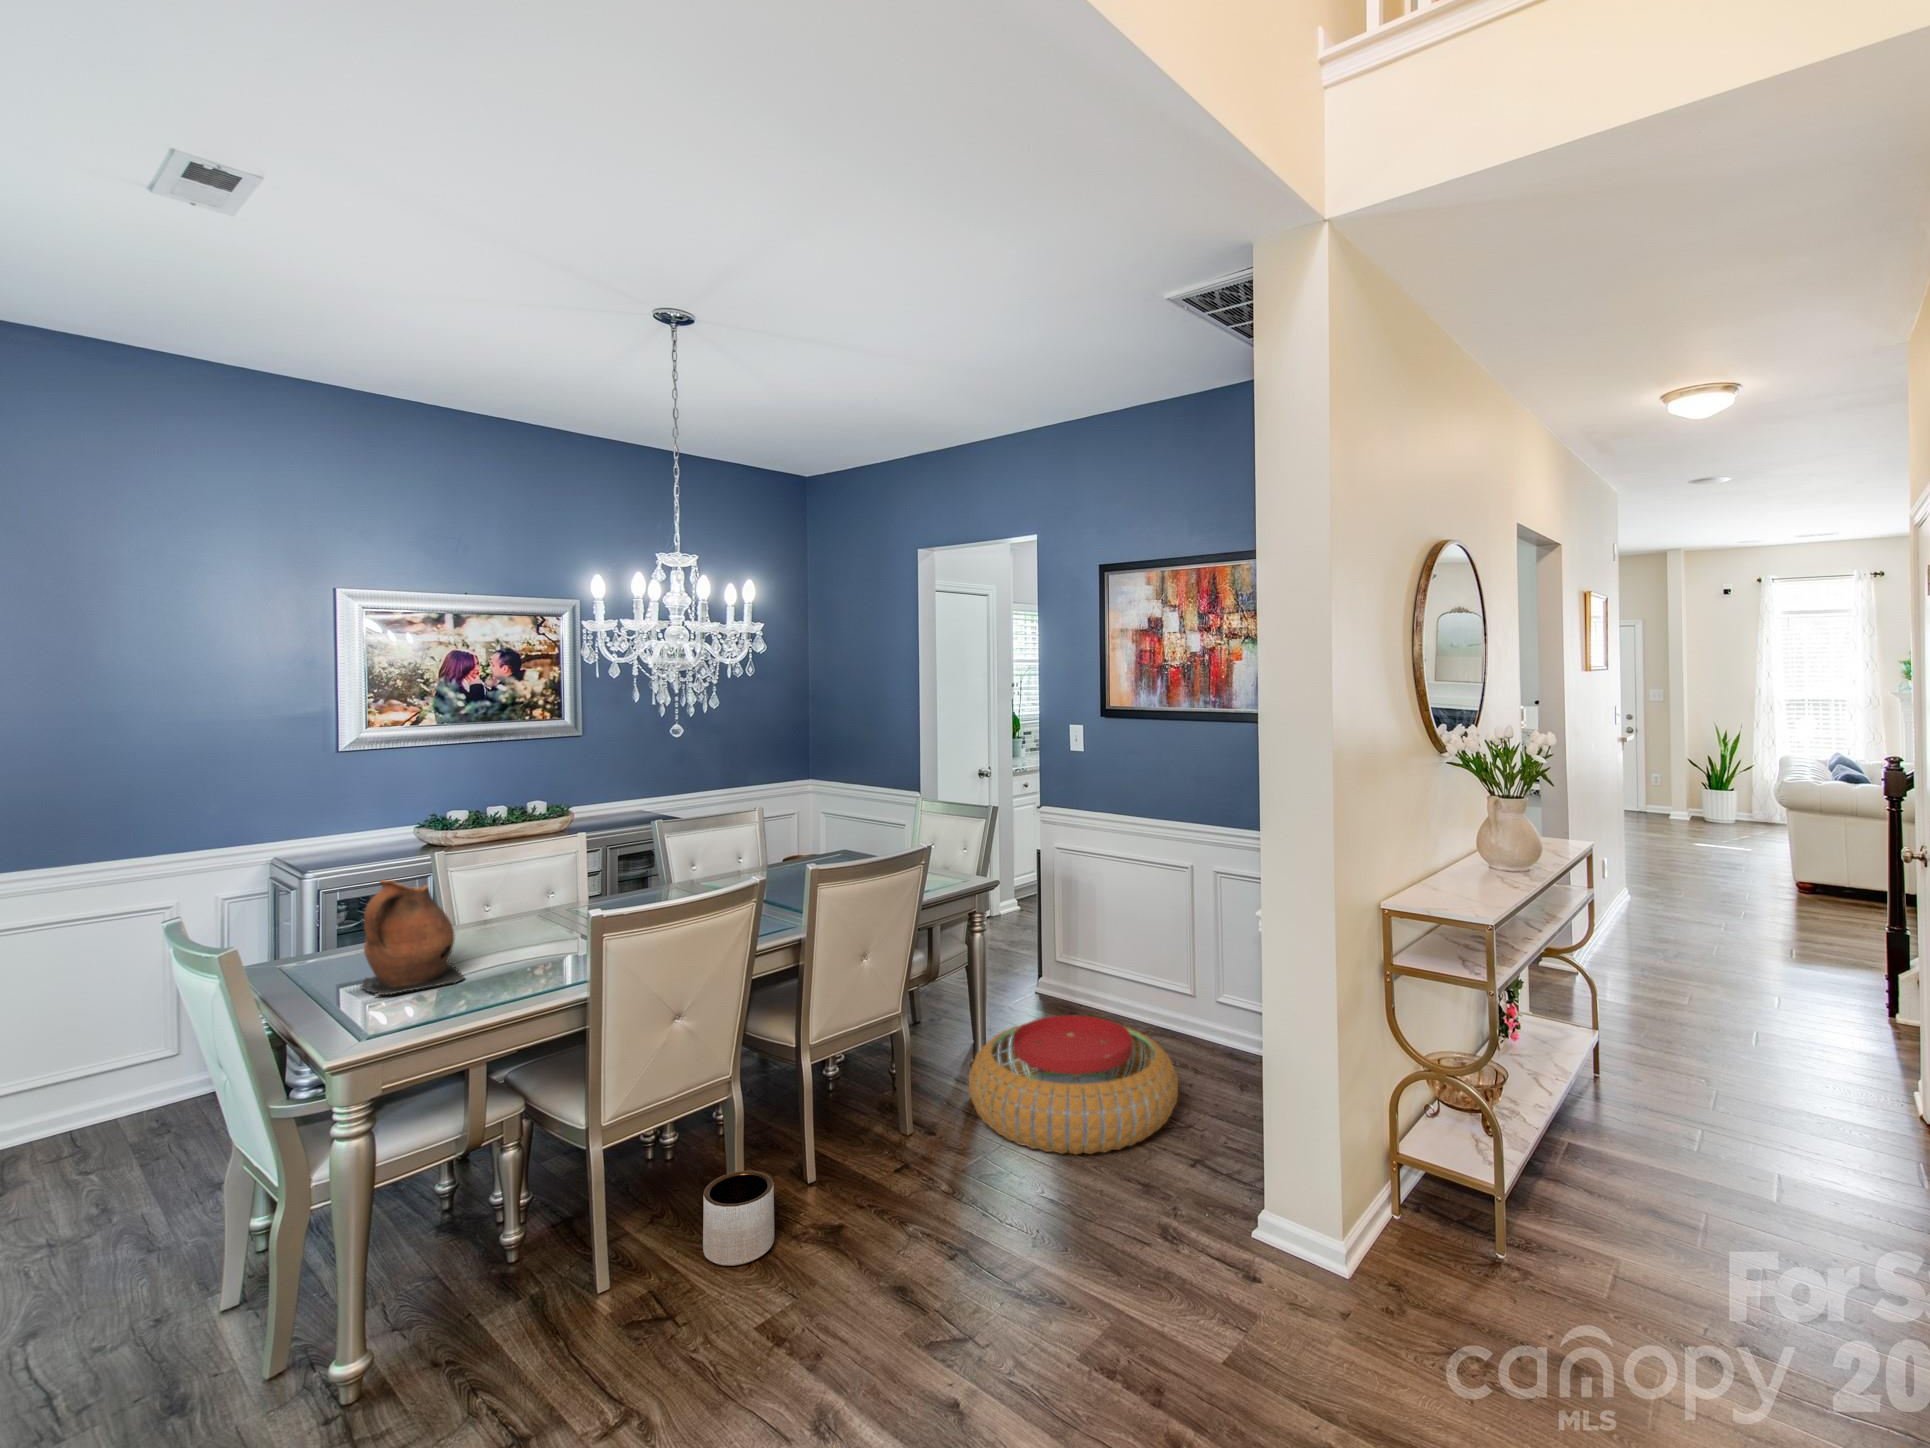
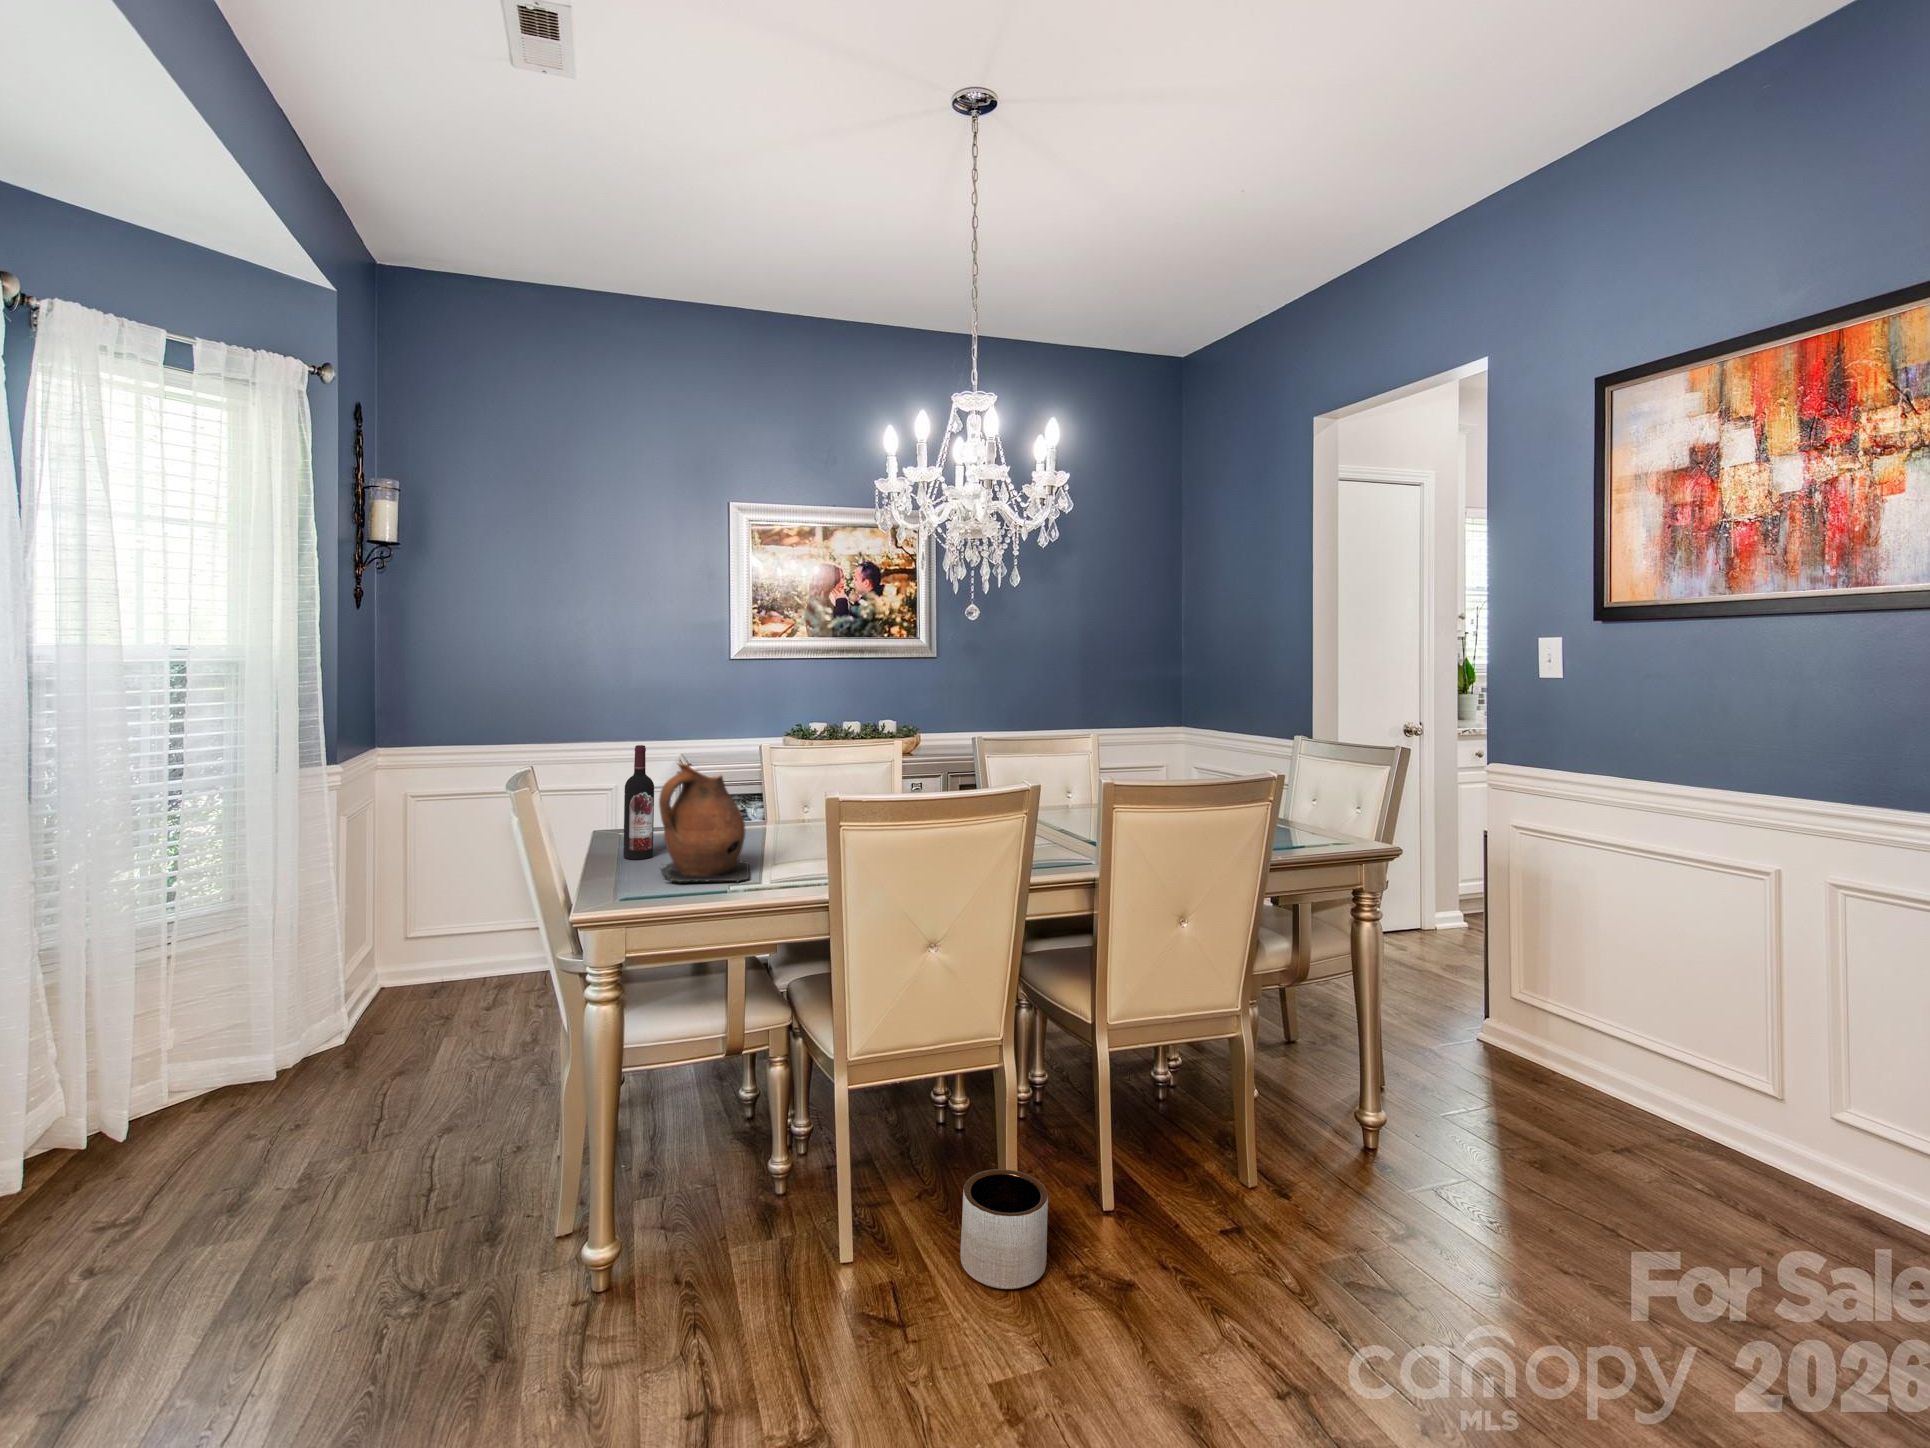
wine bottle: none [297,865,333,983] -> present [623,745,654,859]
pouf: present [969,1015,1178,1154] -> none [1342,1075,1709,1311]

